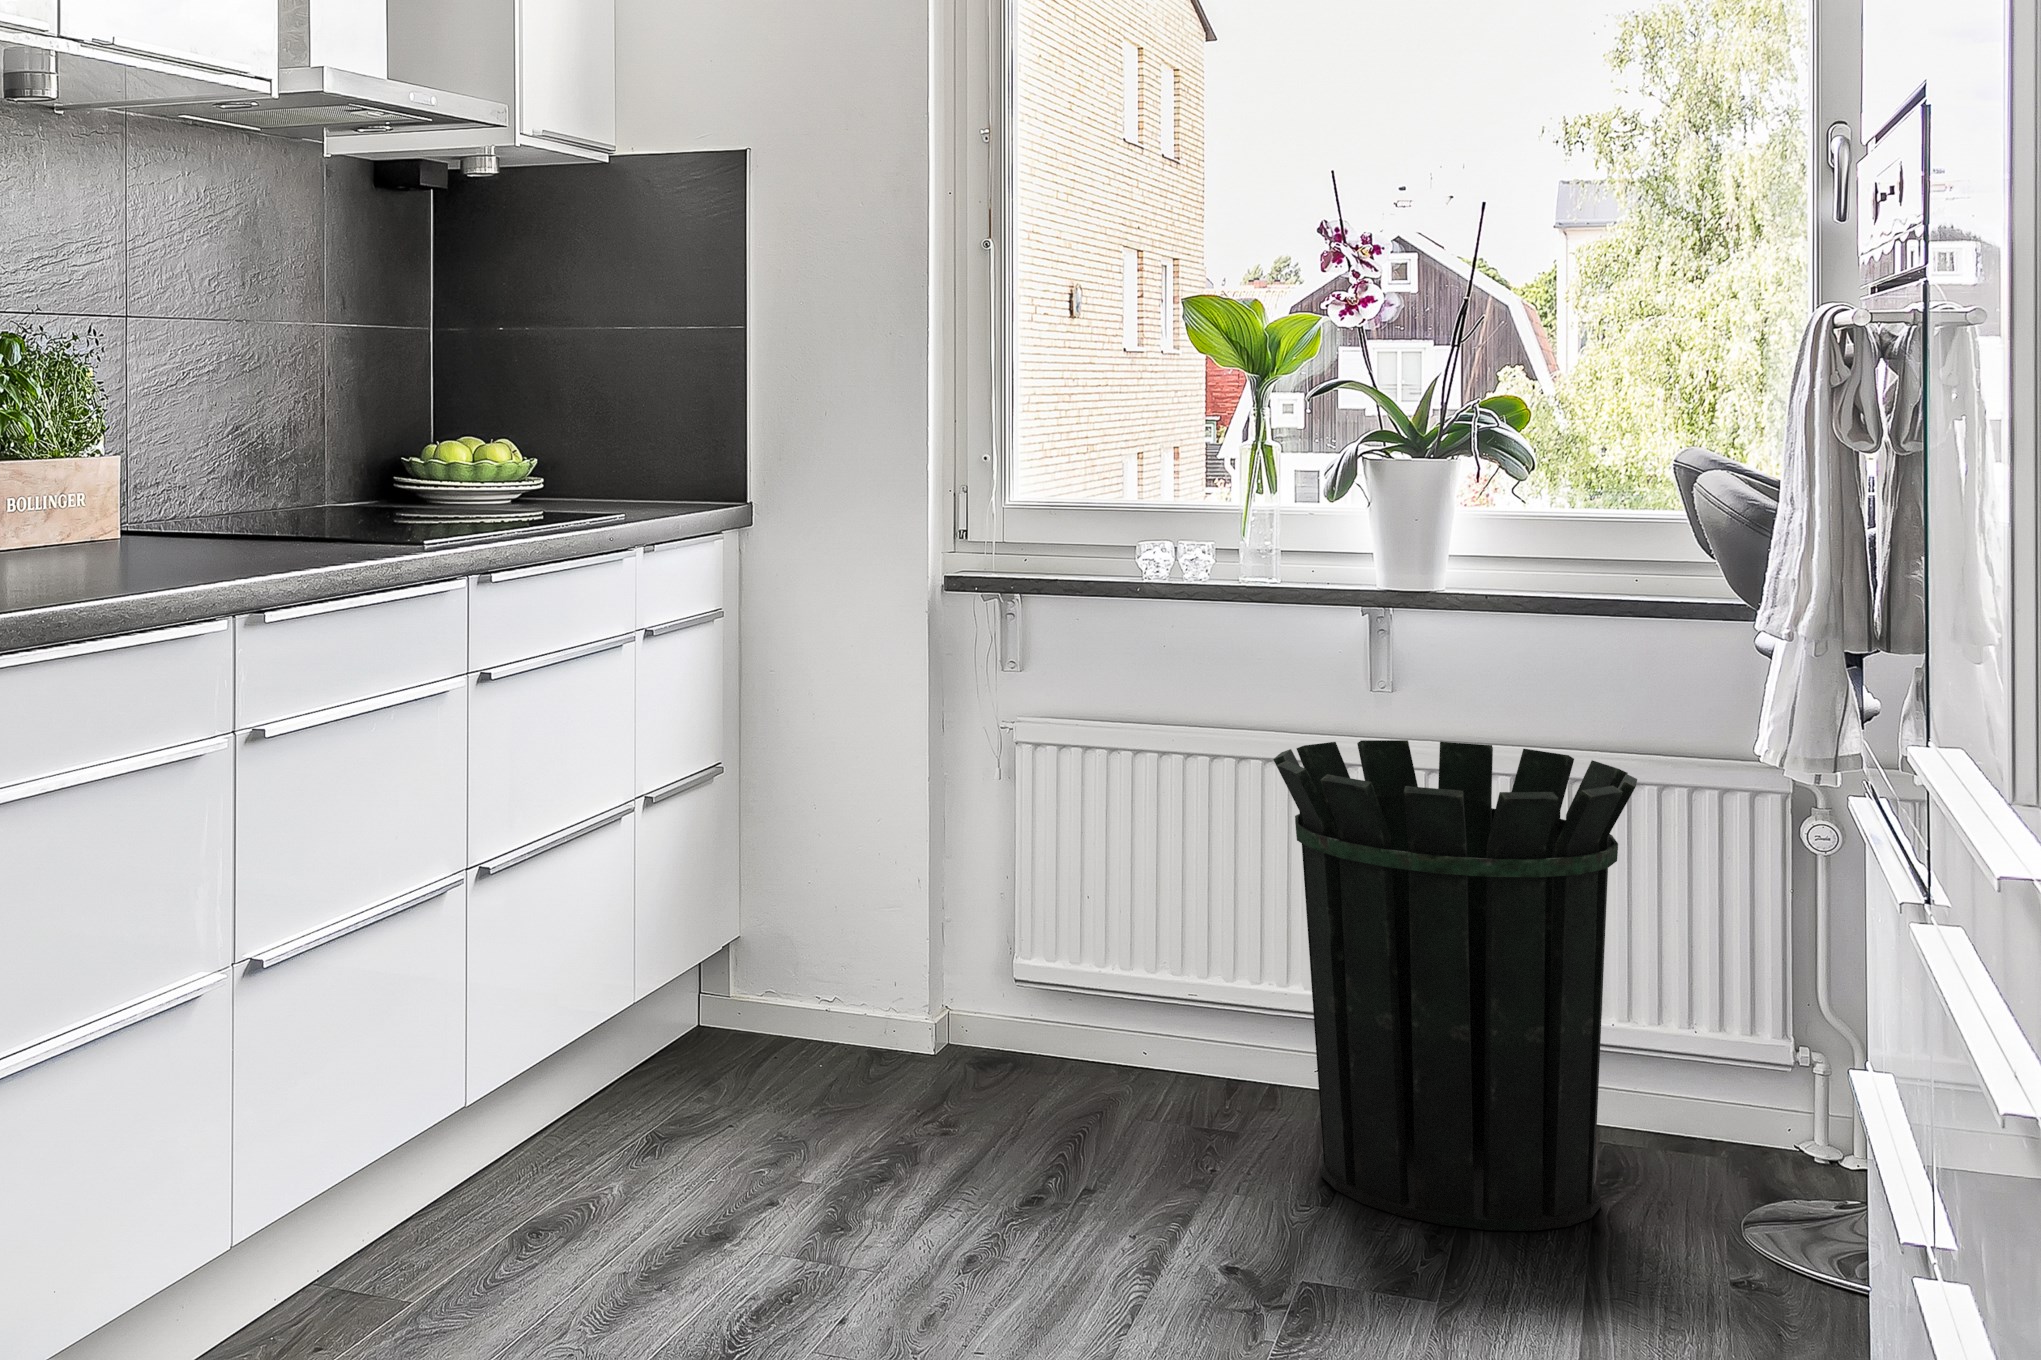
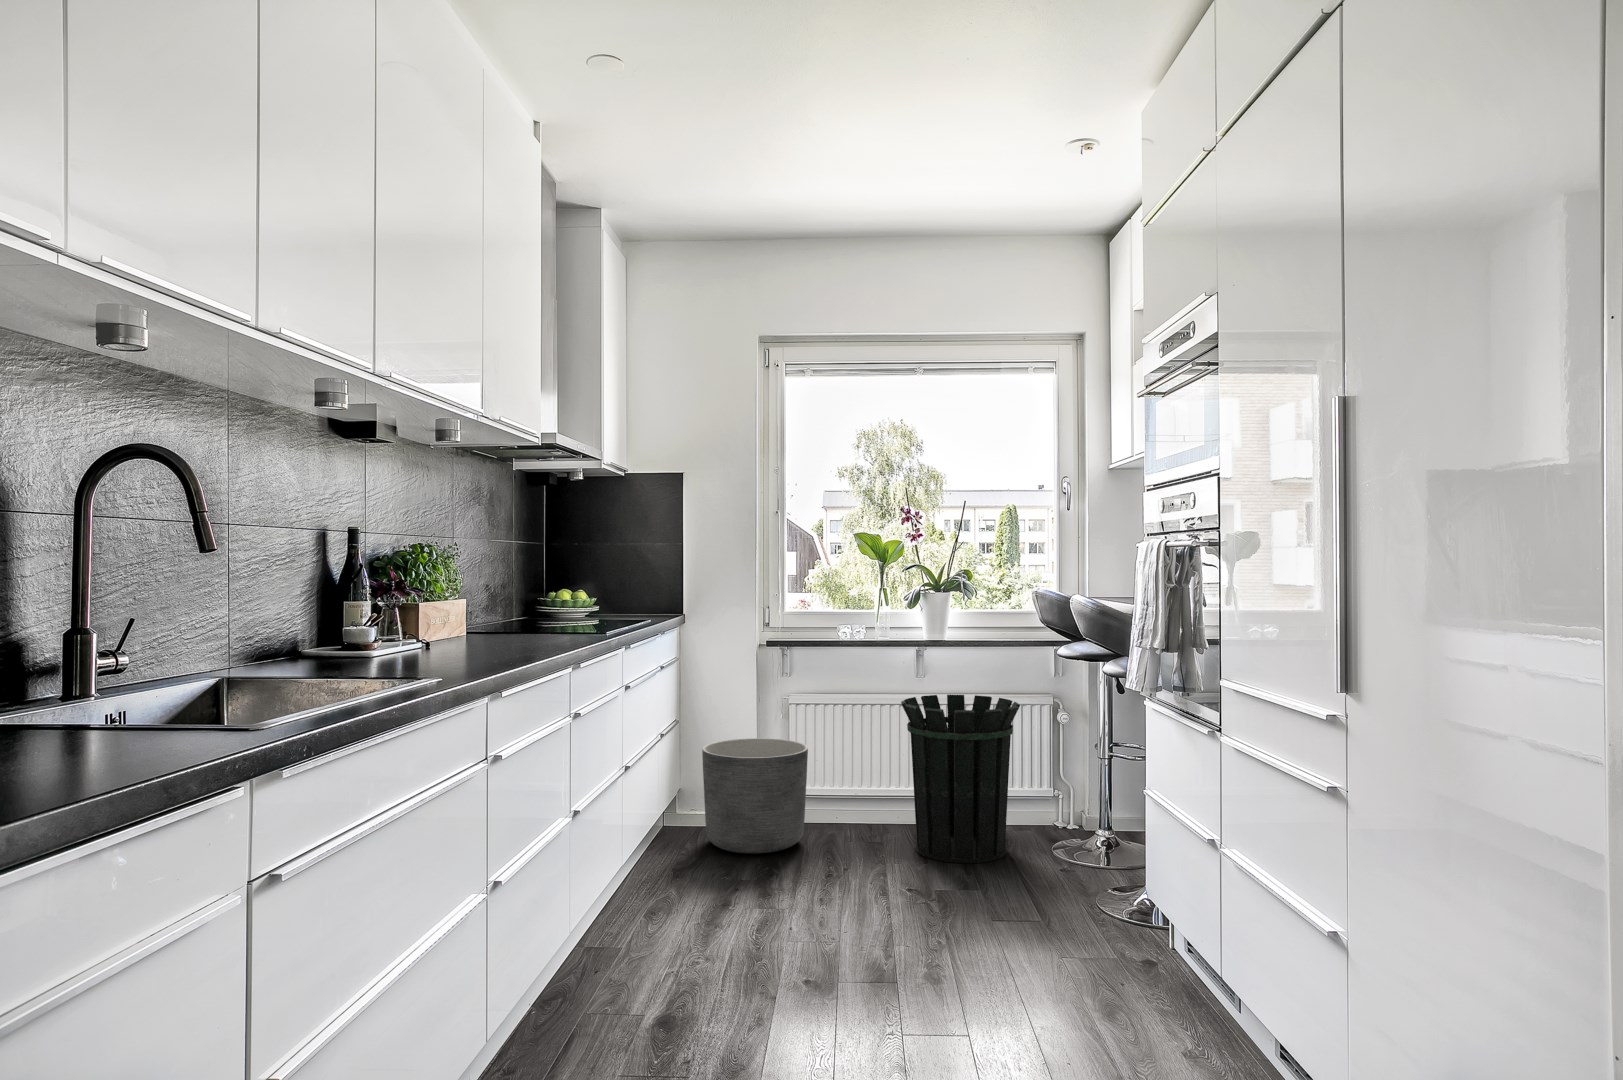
planter: none [751,820,1028,1121] -> present [702,738,808,854]

